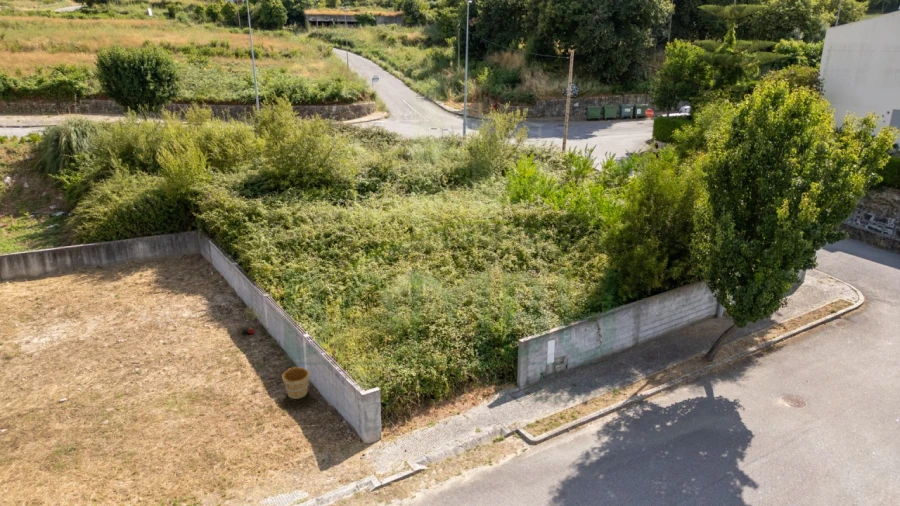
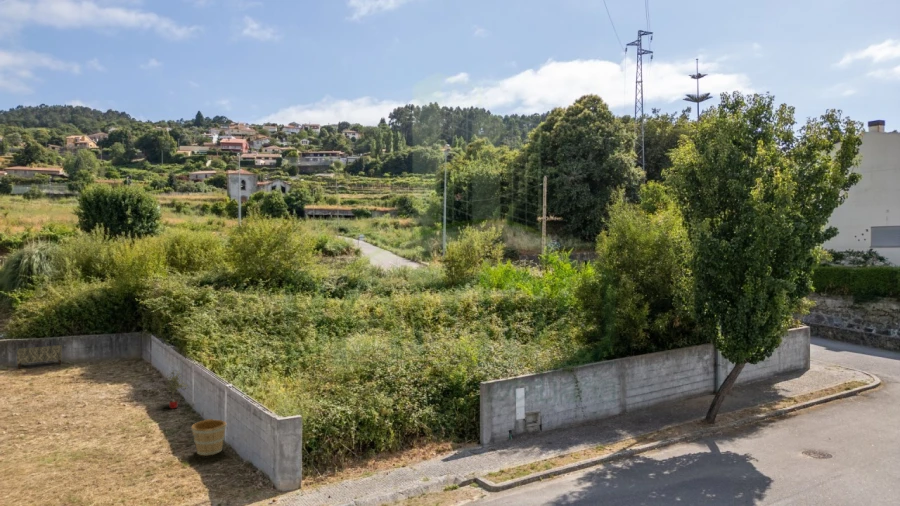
bench: none [92,246,131,271] -> present [17,345,62,369]

